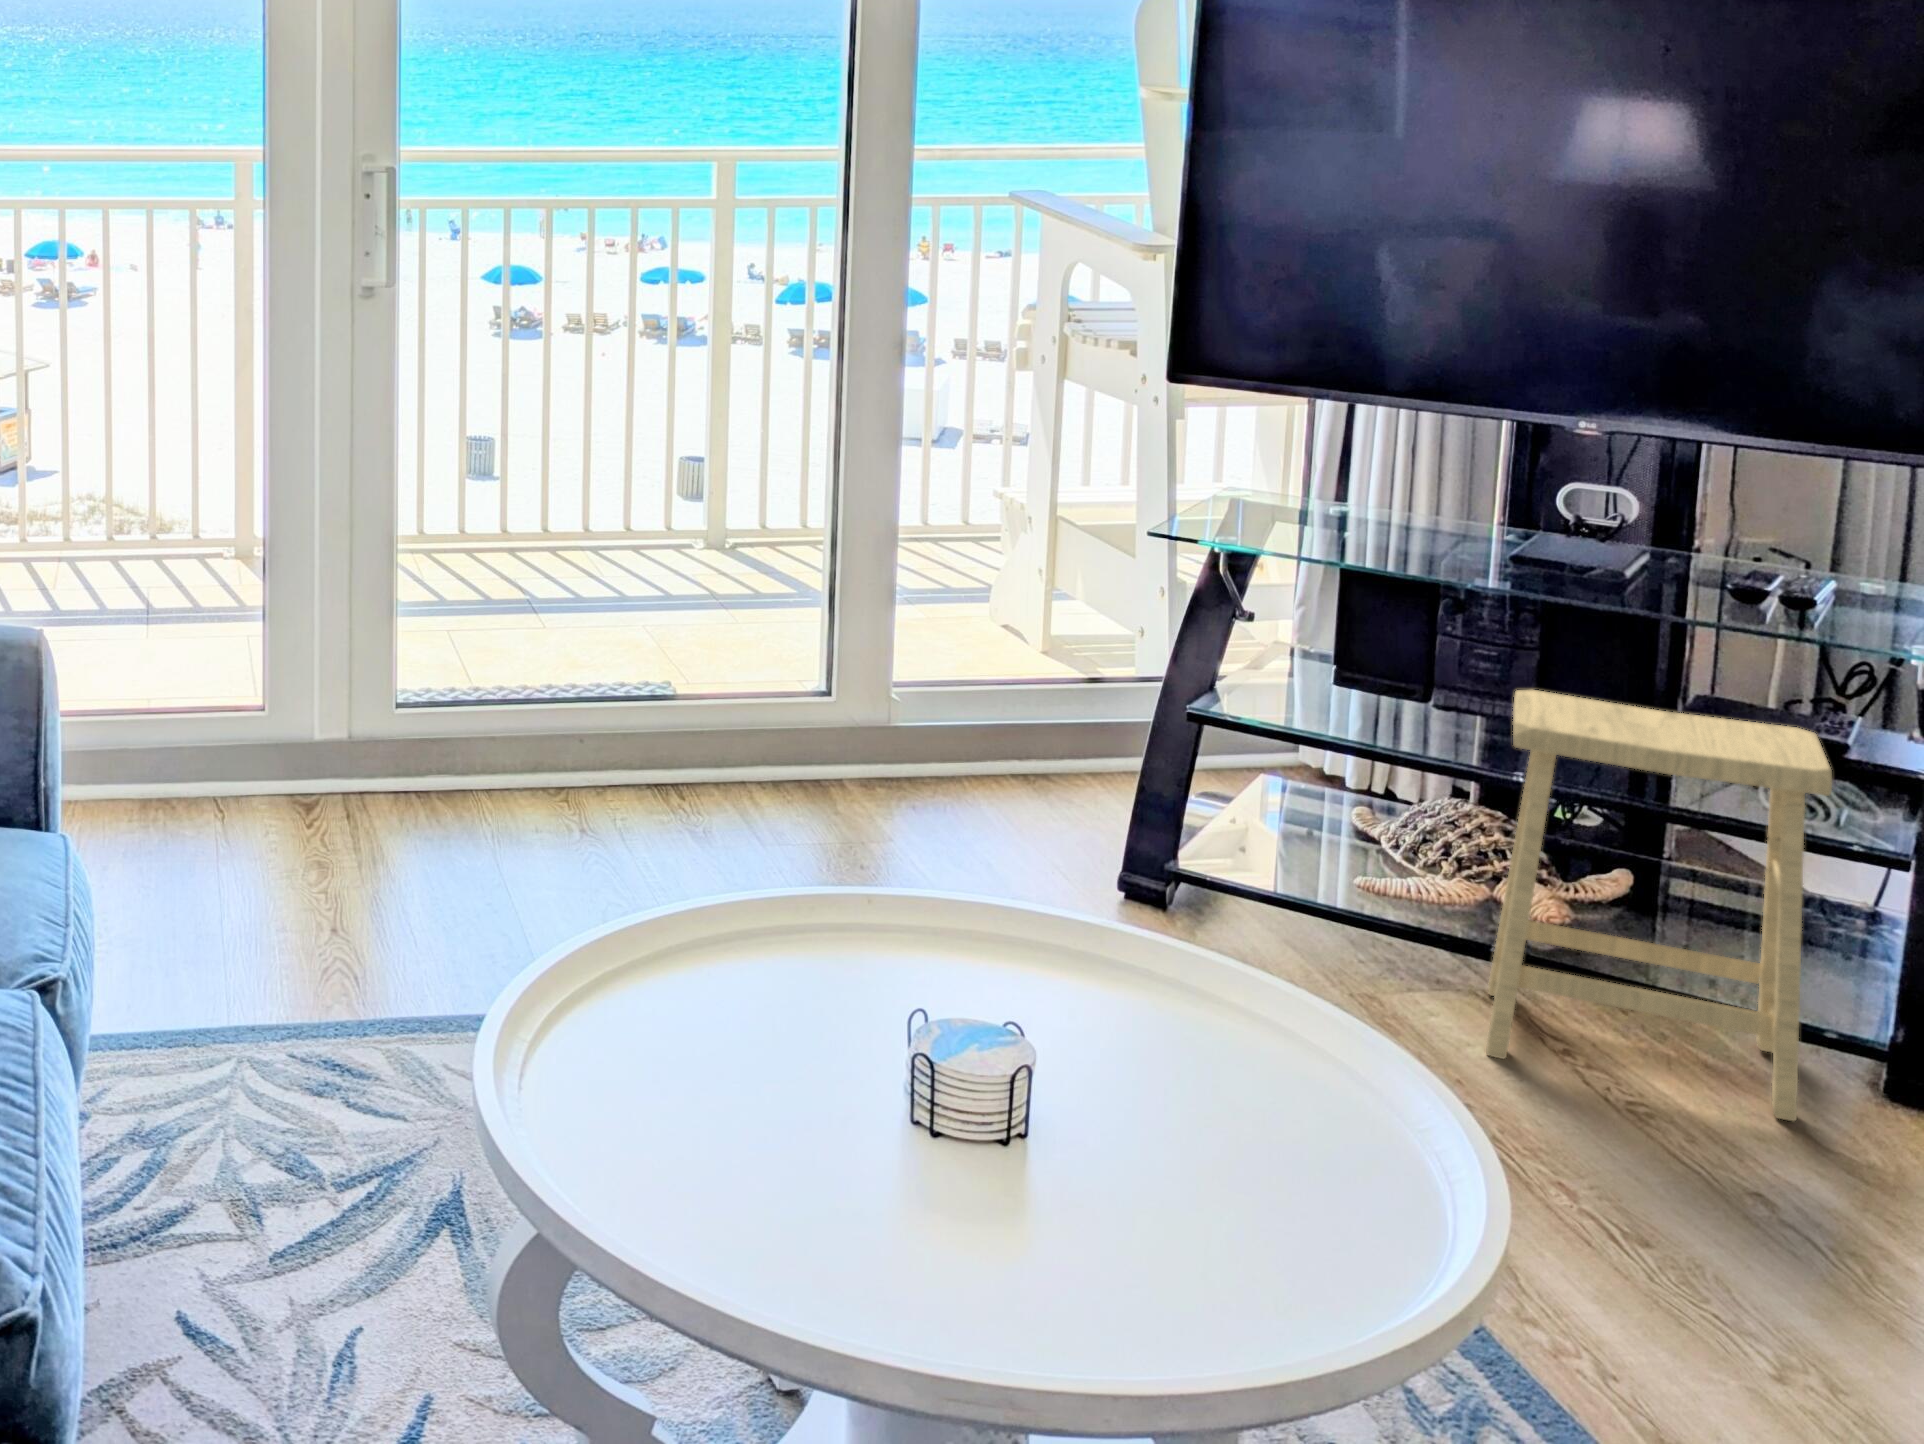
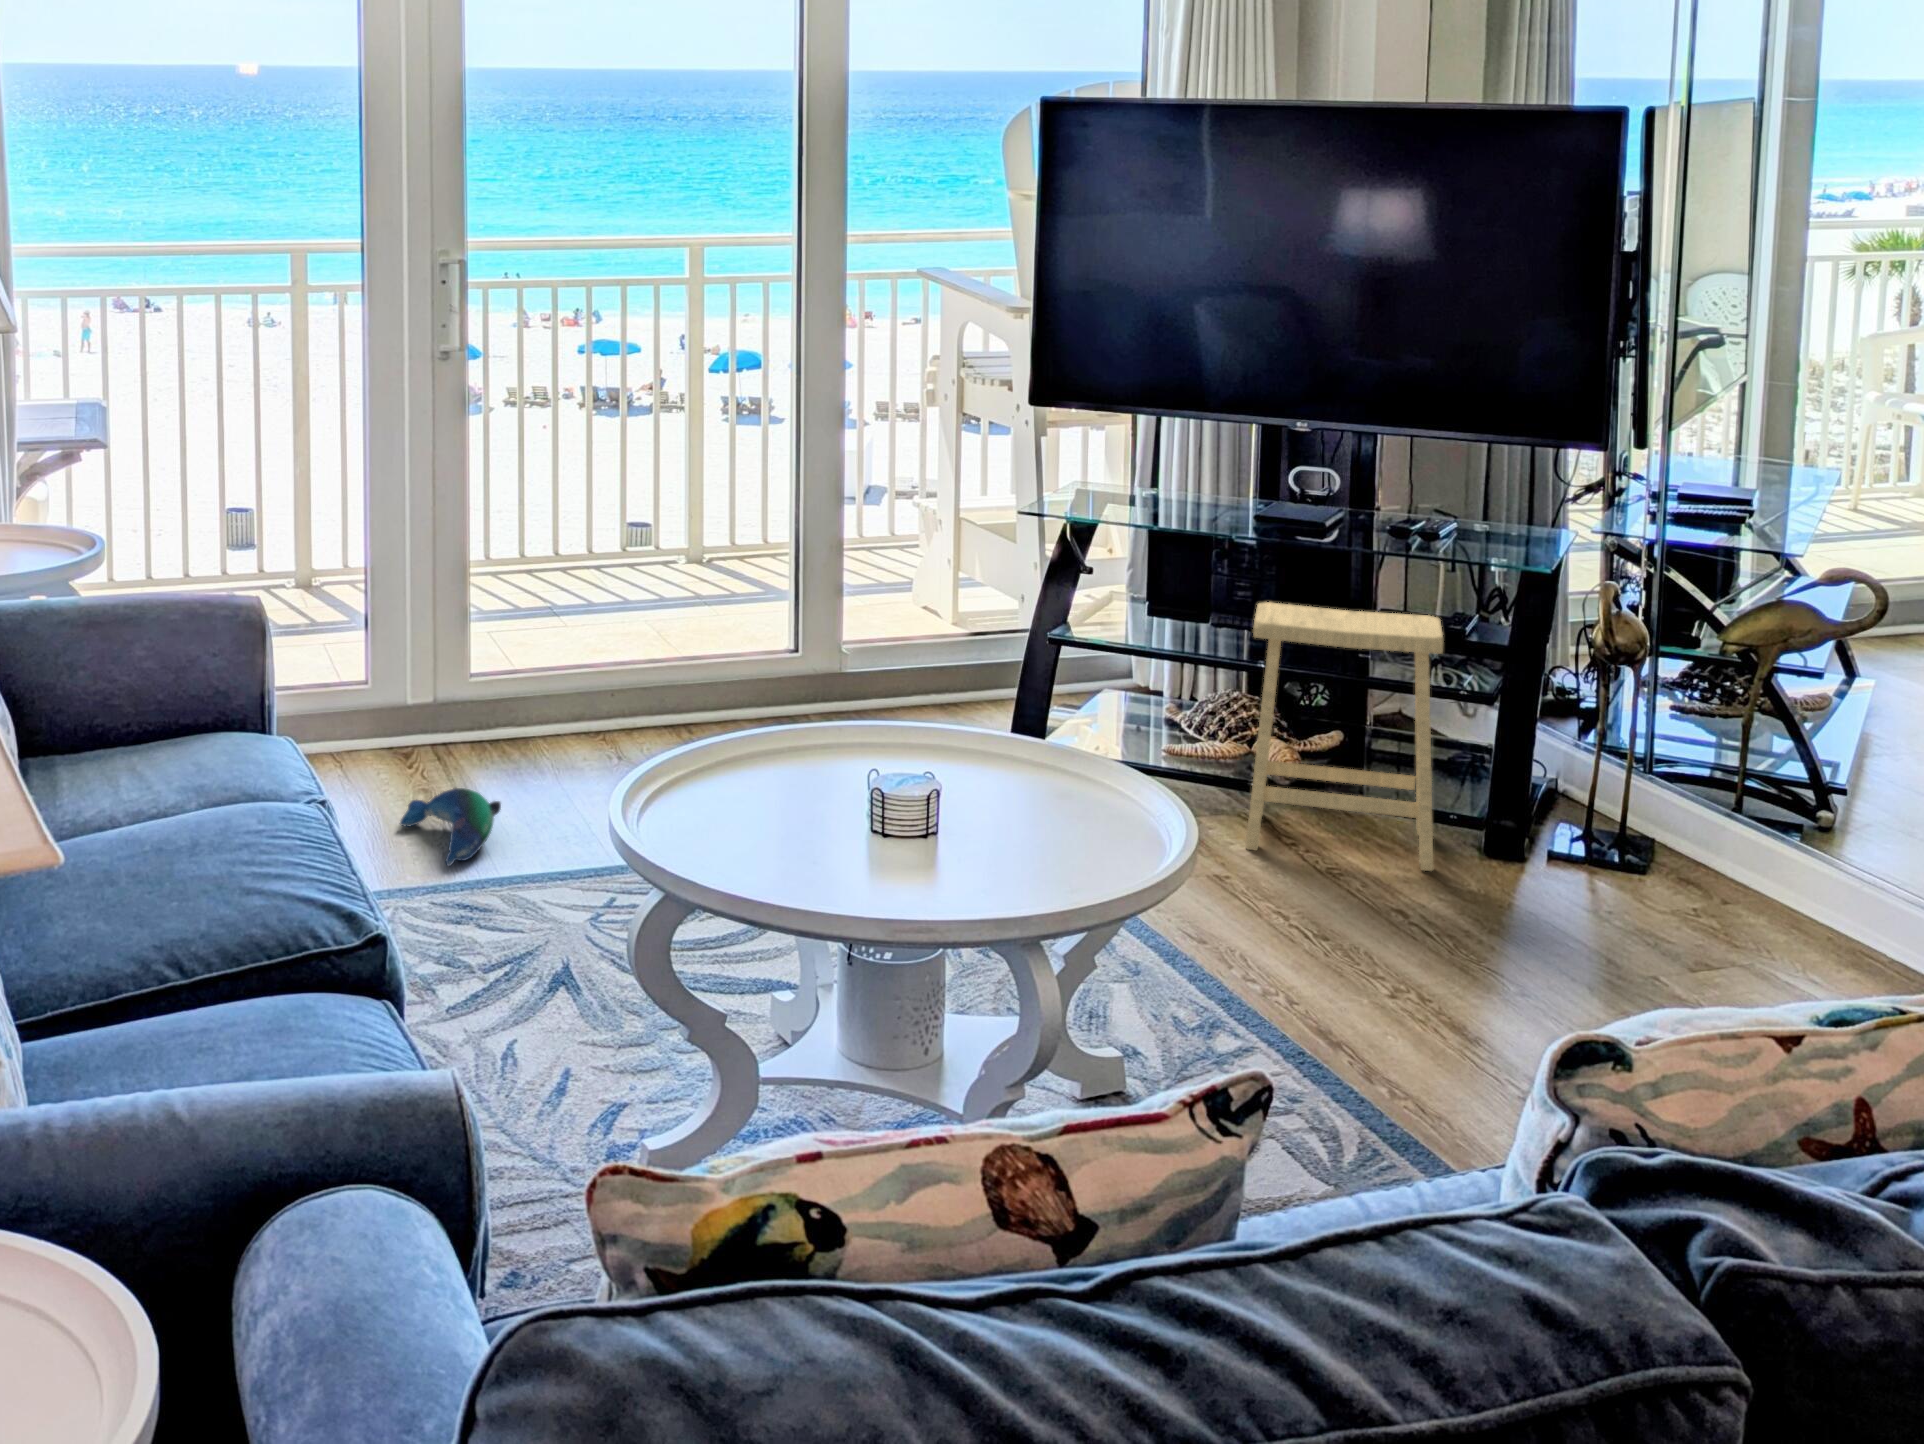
plush toy: none [273,879,404,995] -> present [400,788,501,866]

